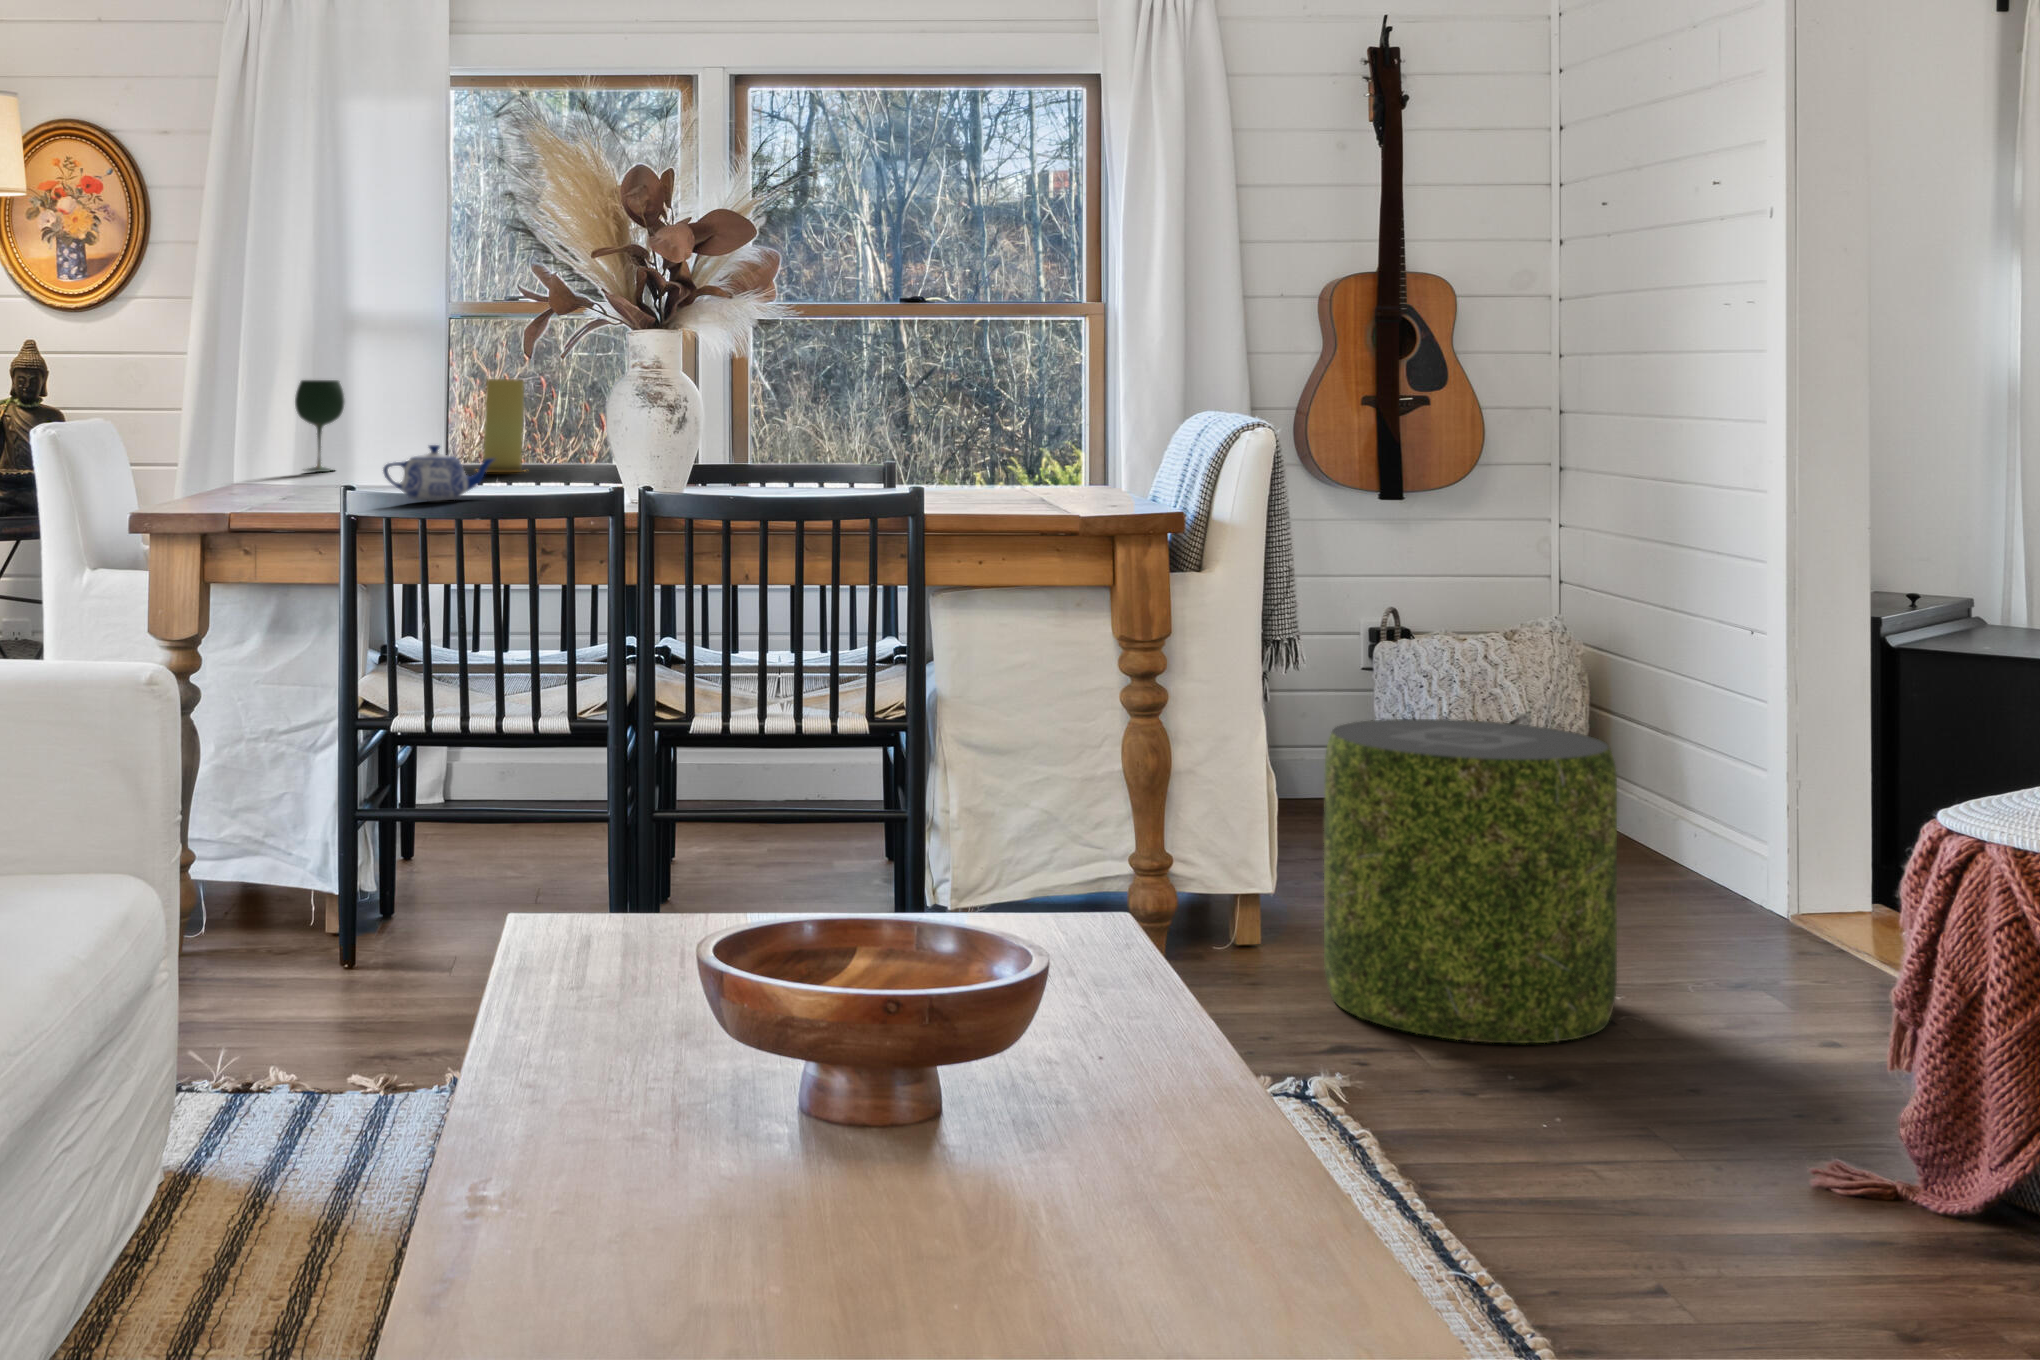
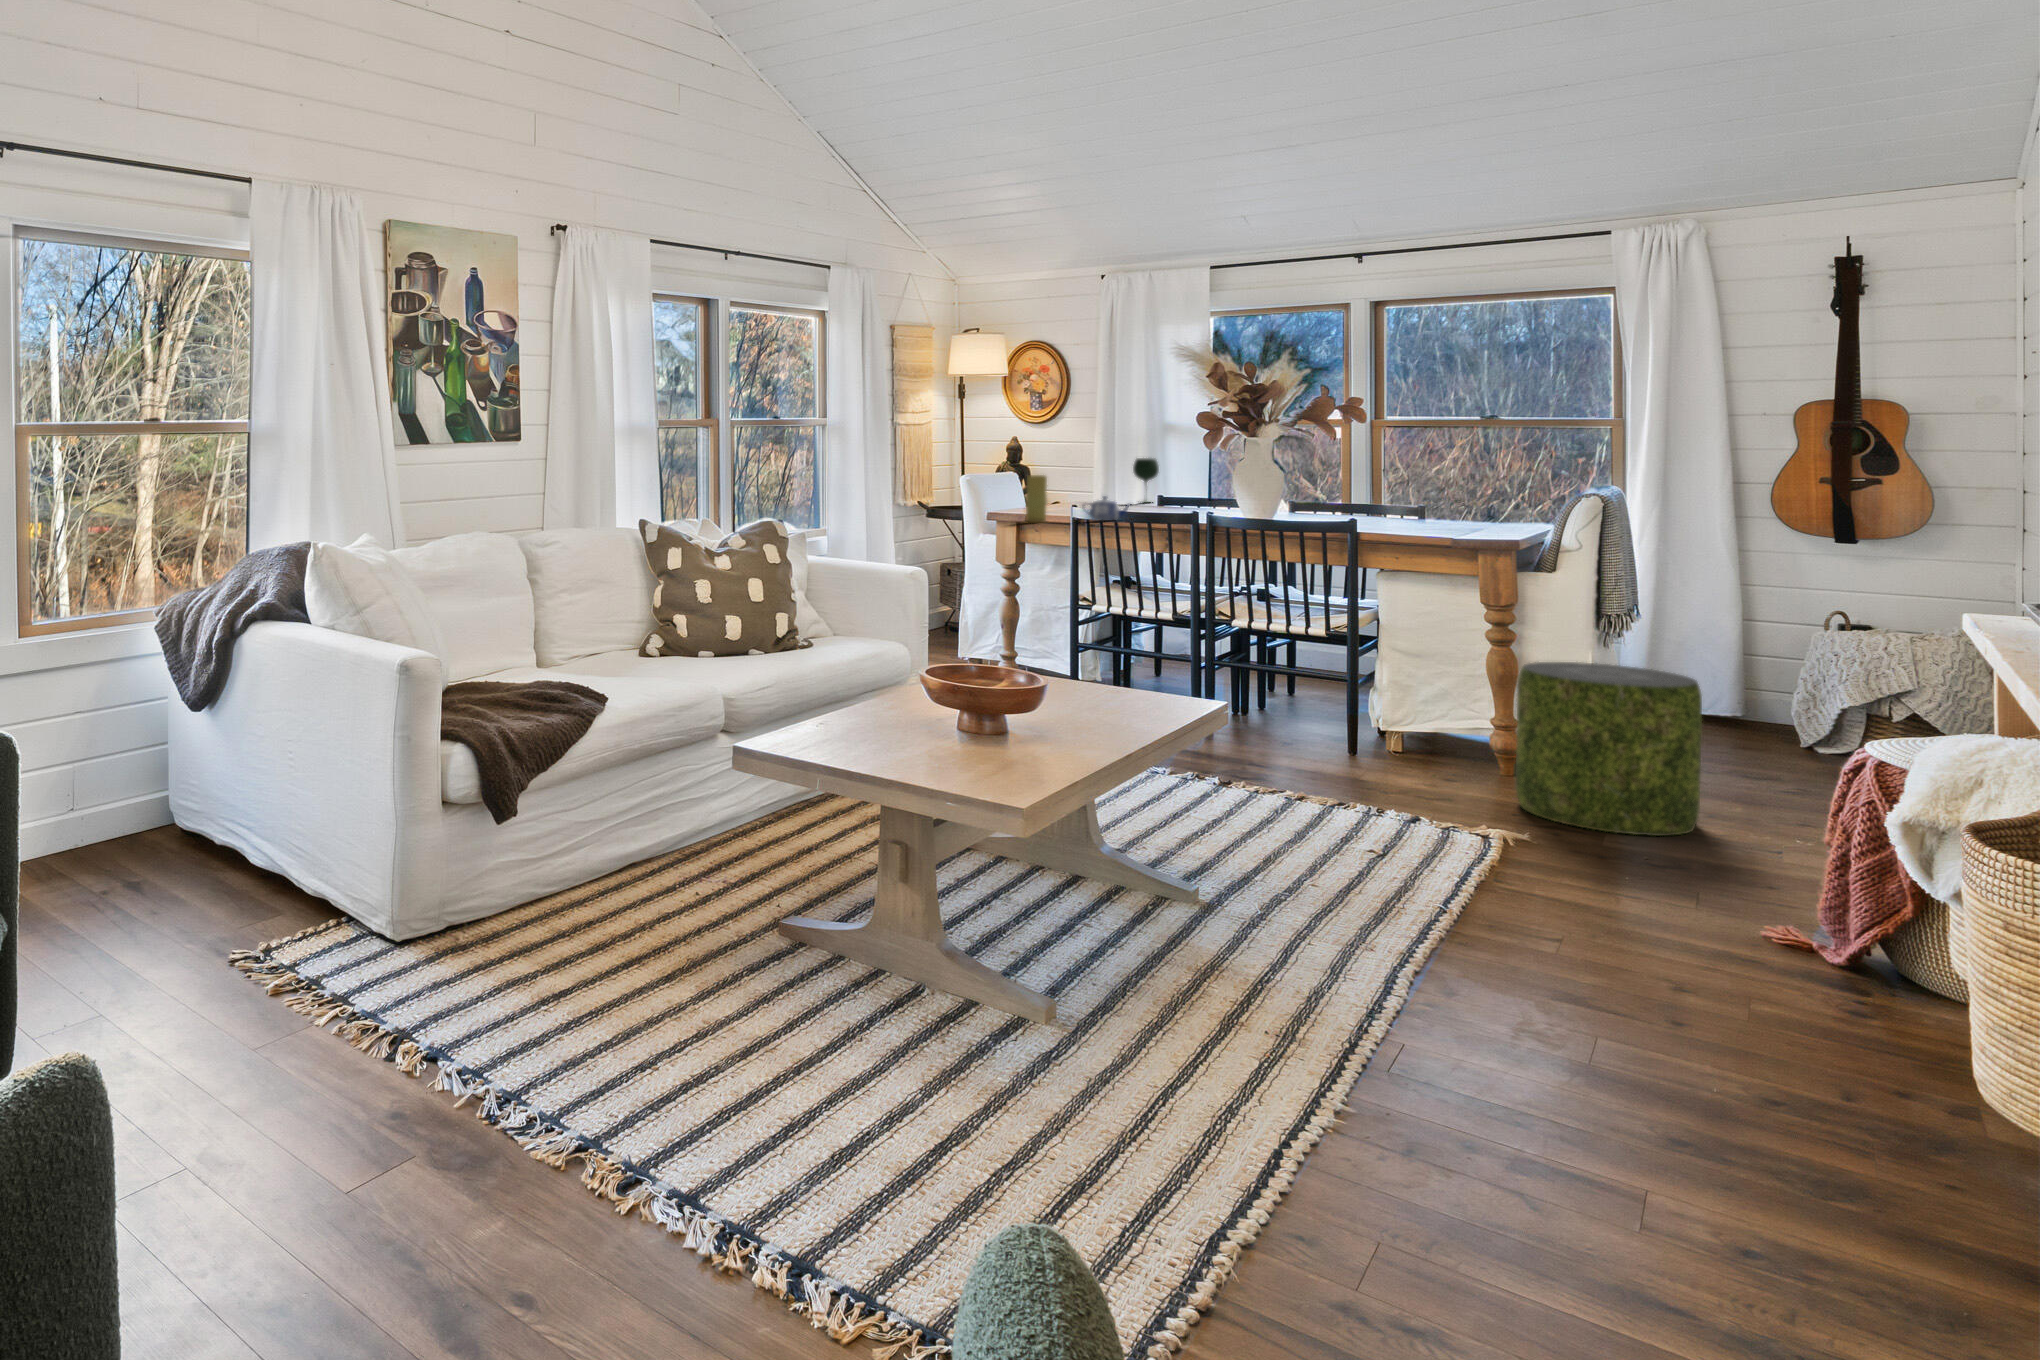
candle: present [483,379,526,472] -> present [1025,475,1047,523]

